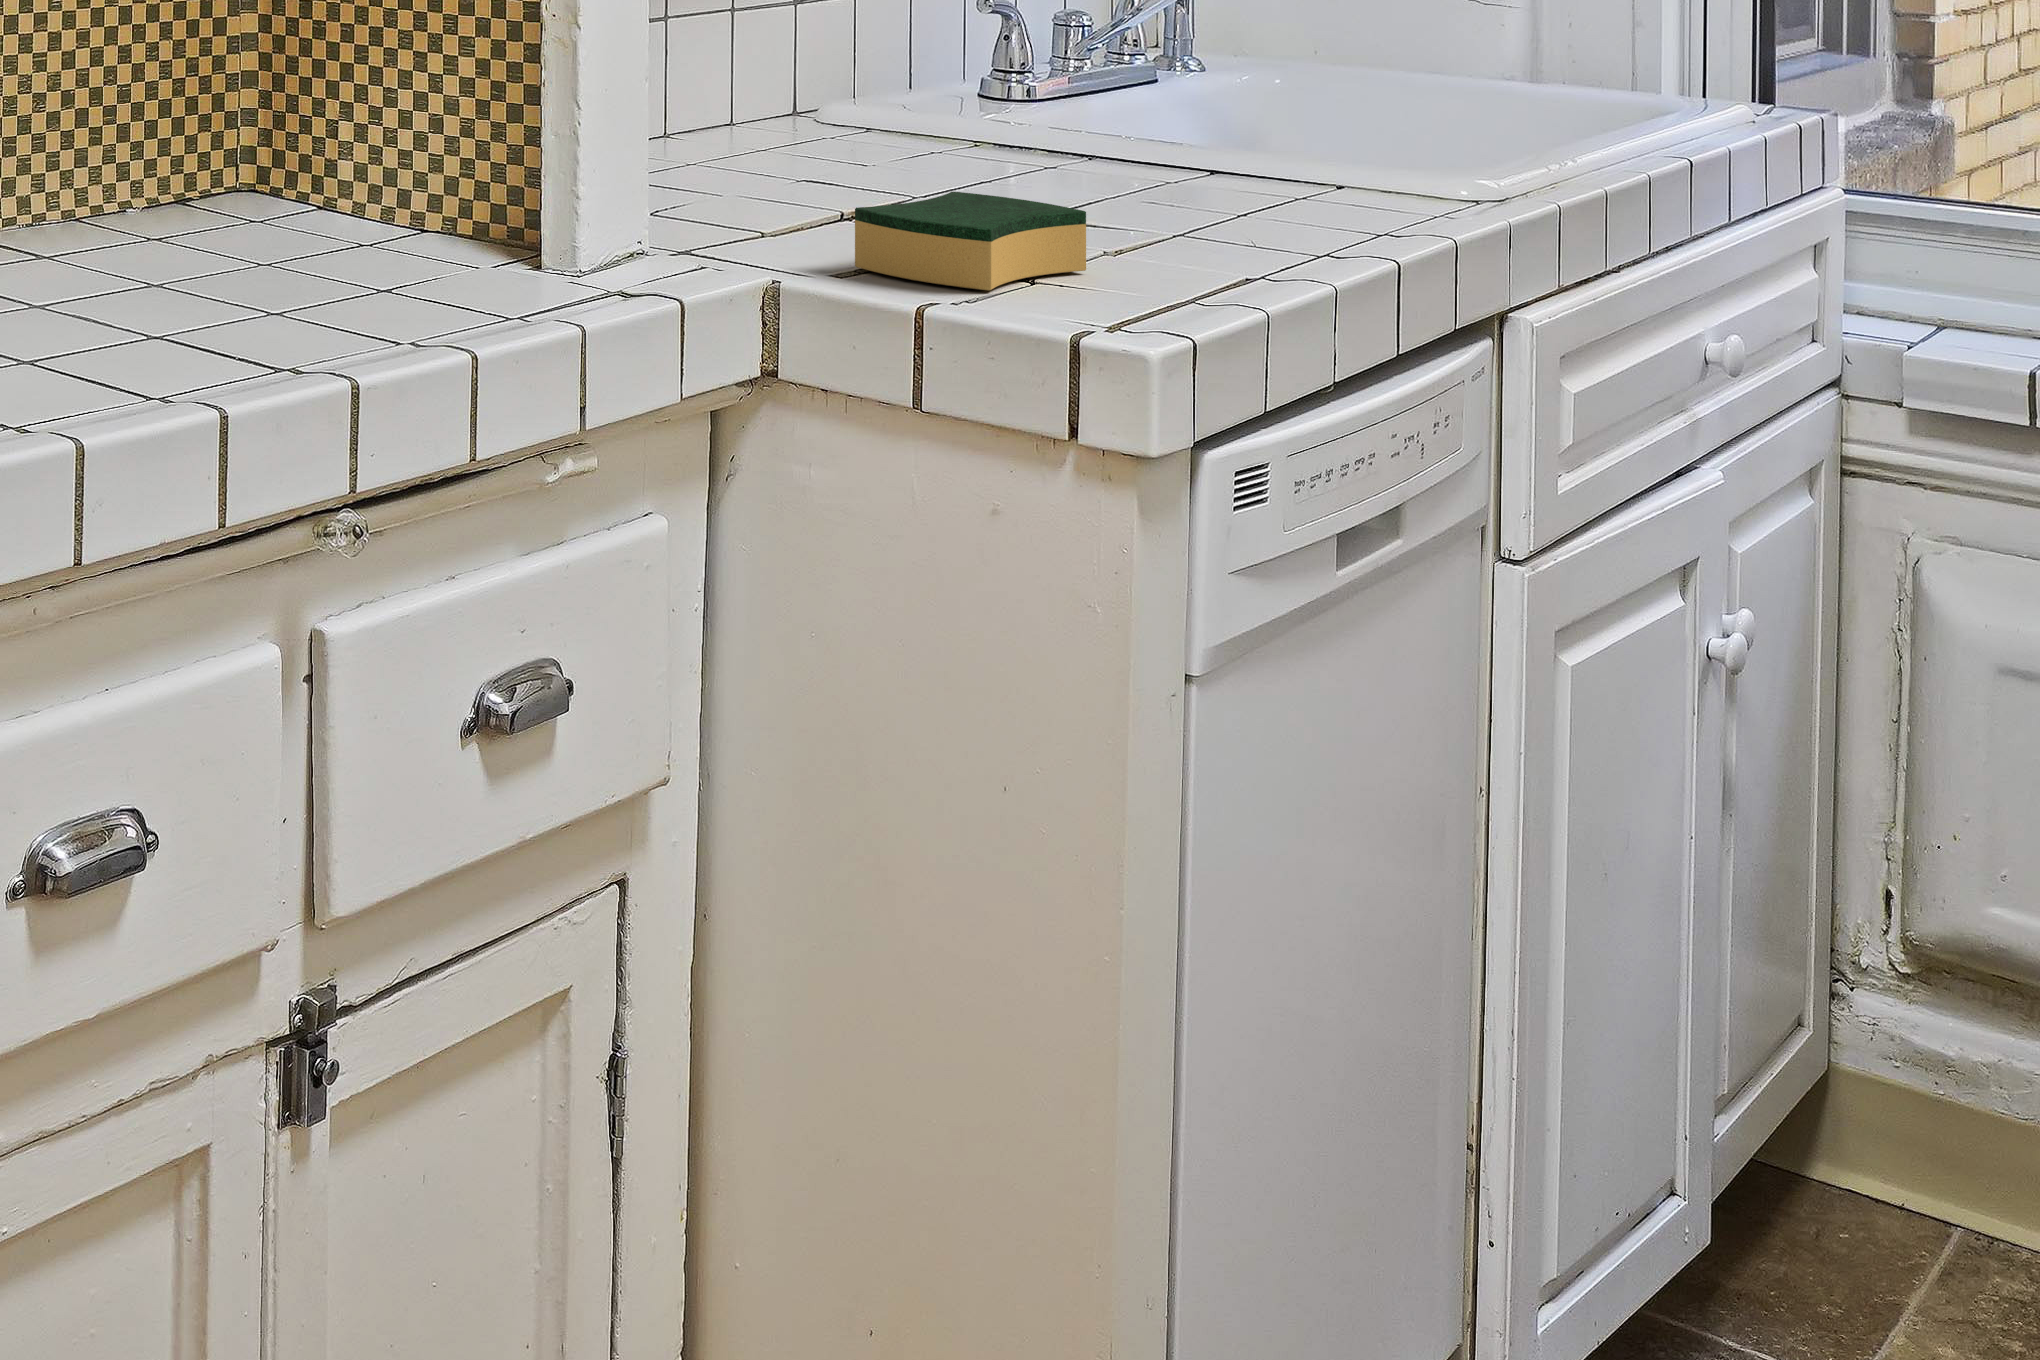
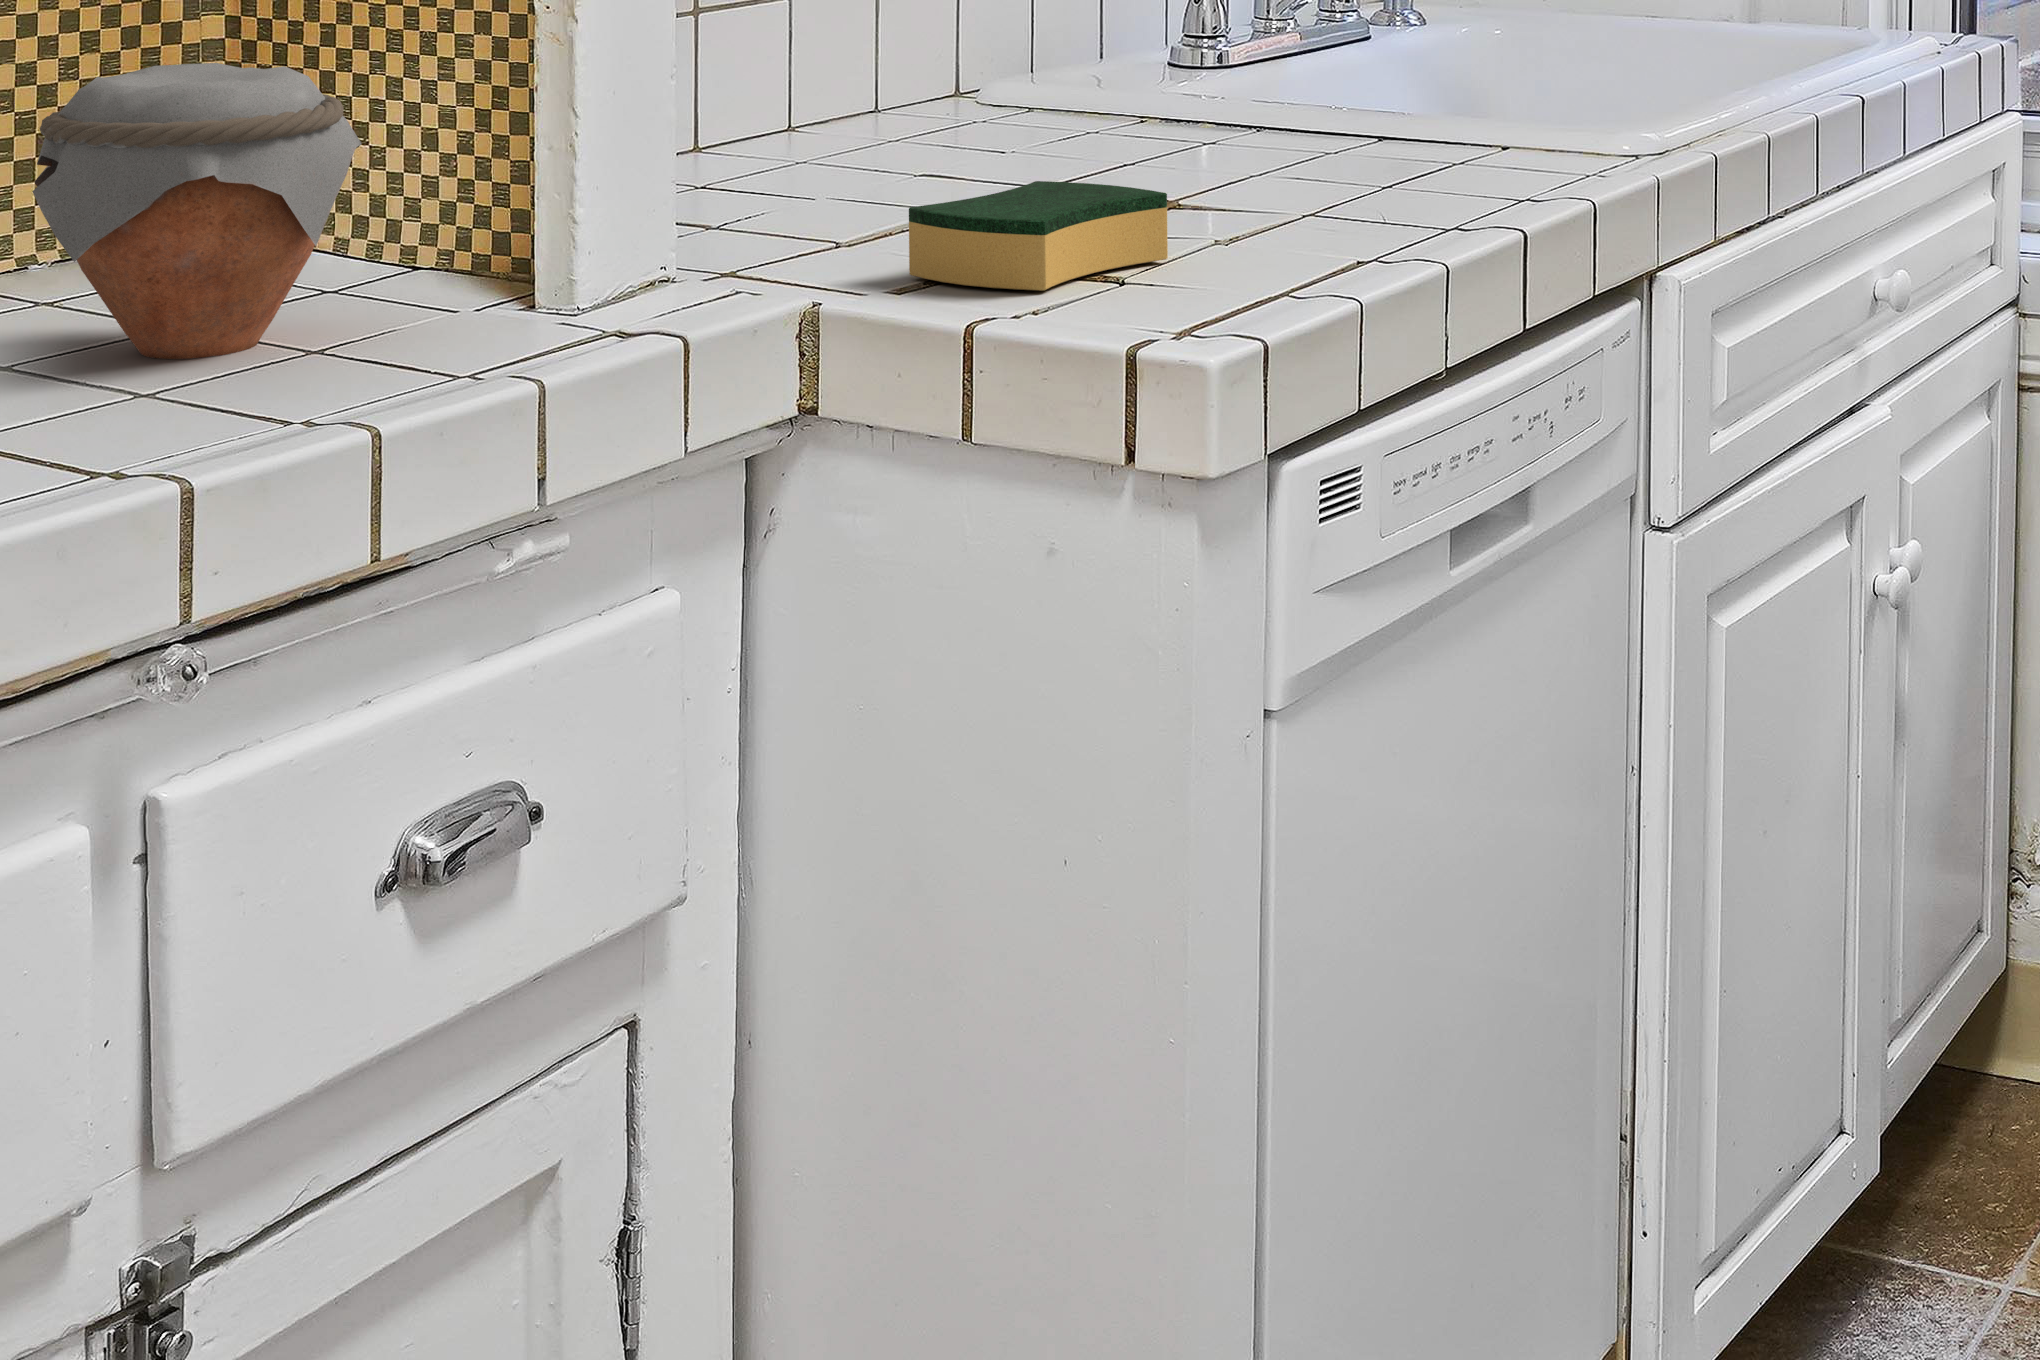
jar: none [177,52,418,291] -> present [32,63,362,359]

